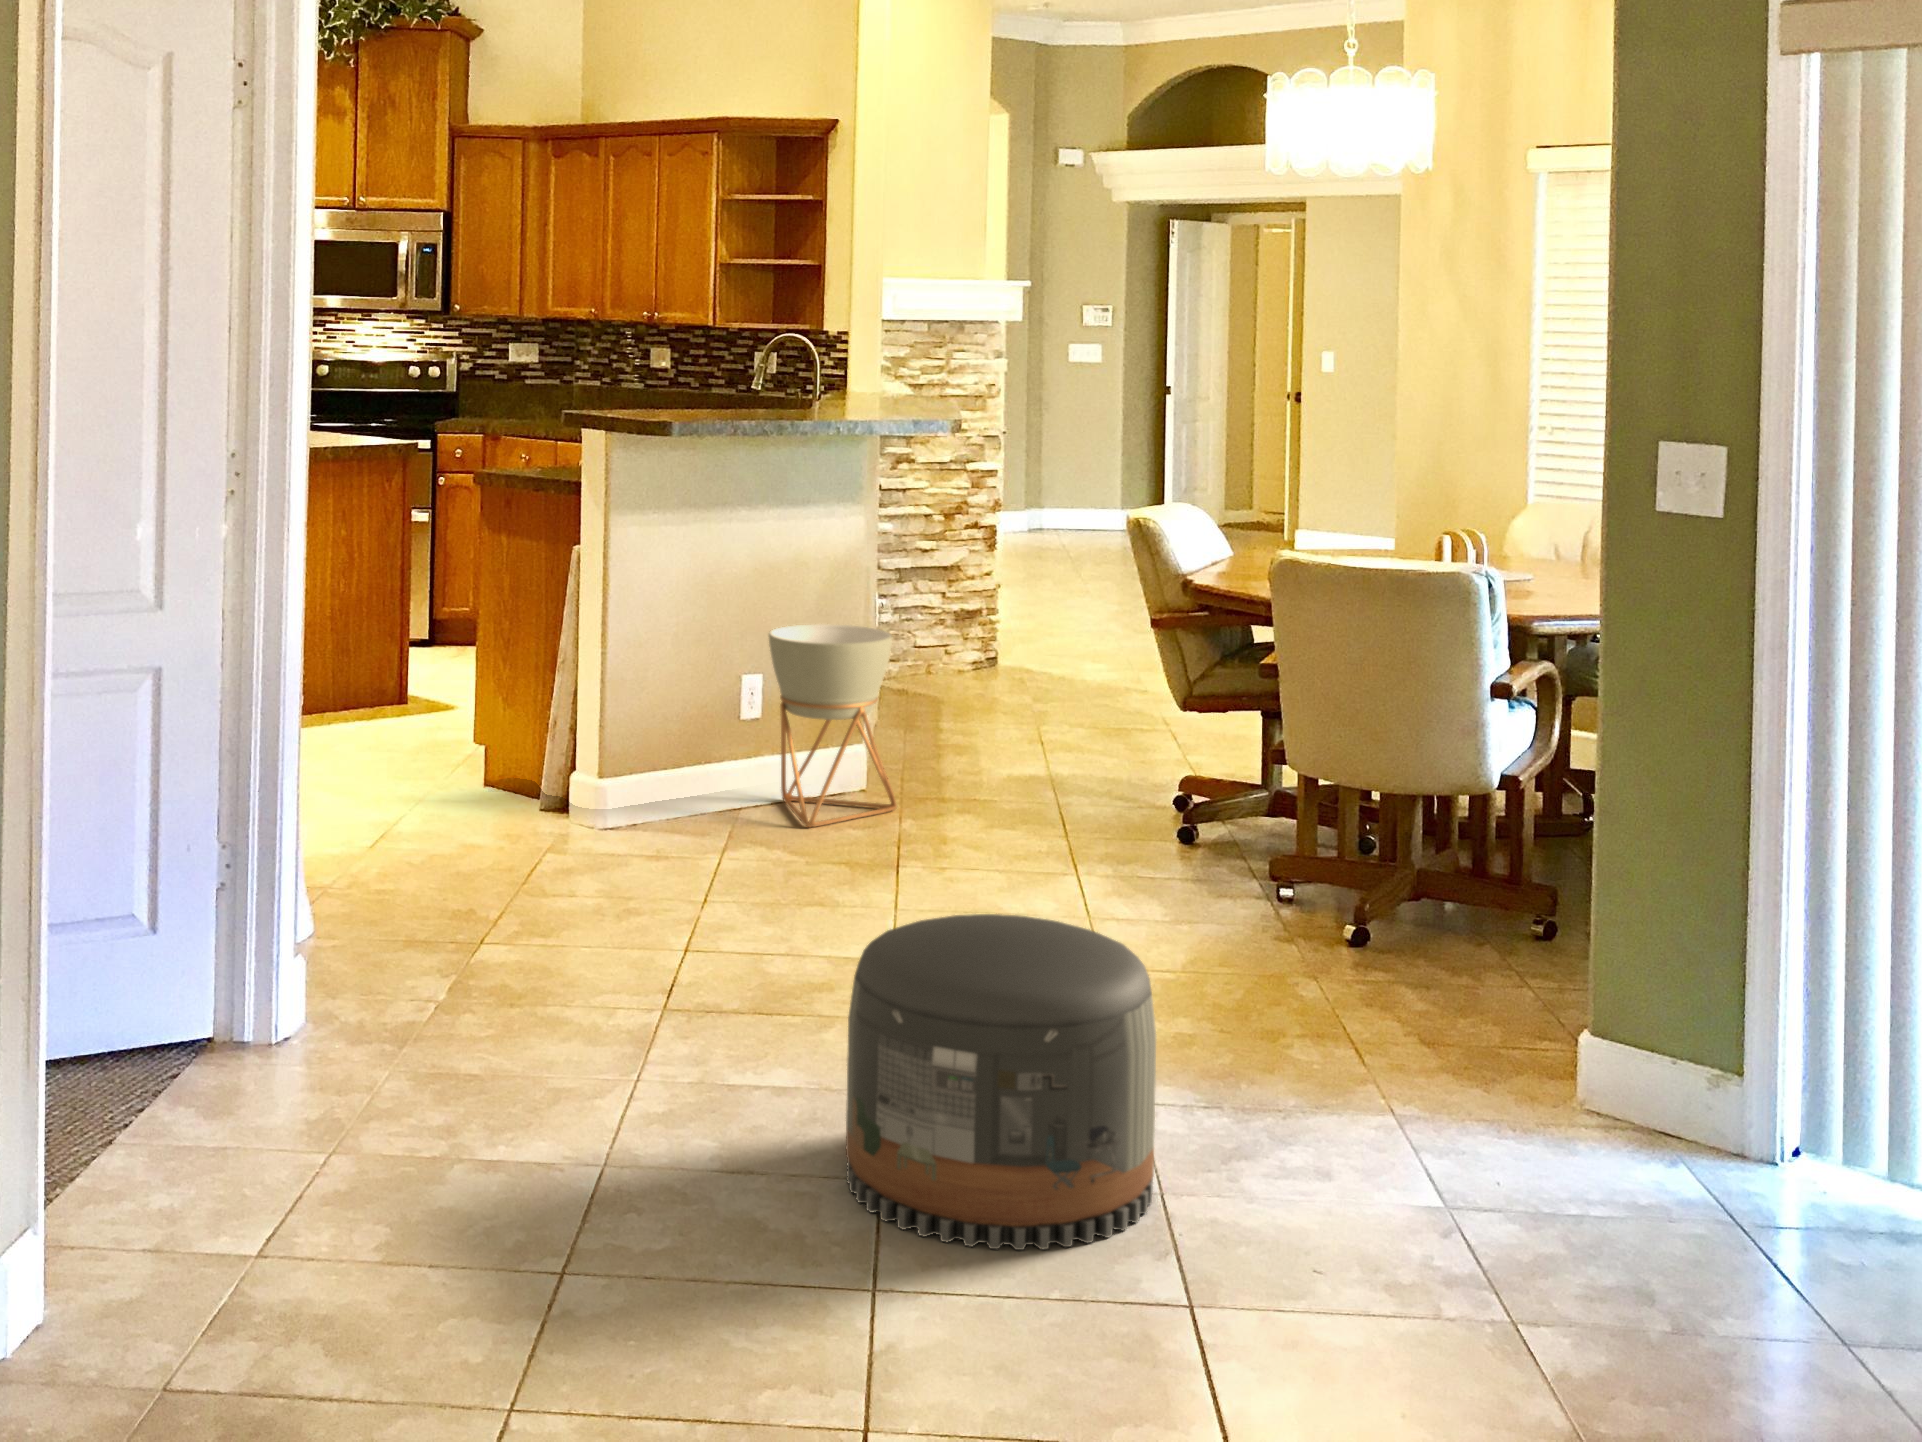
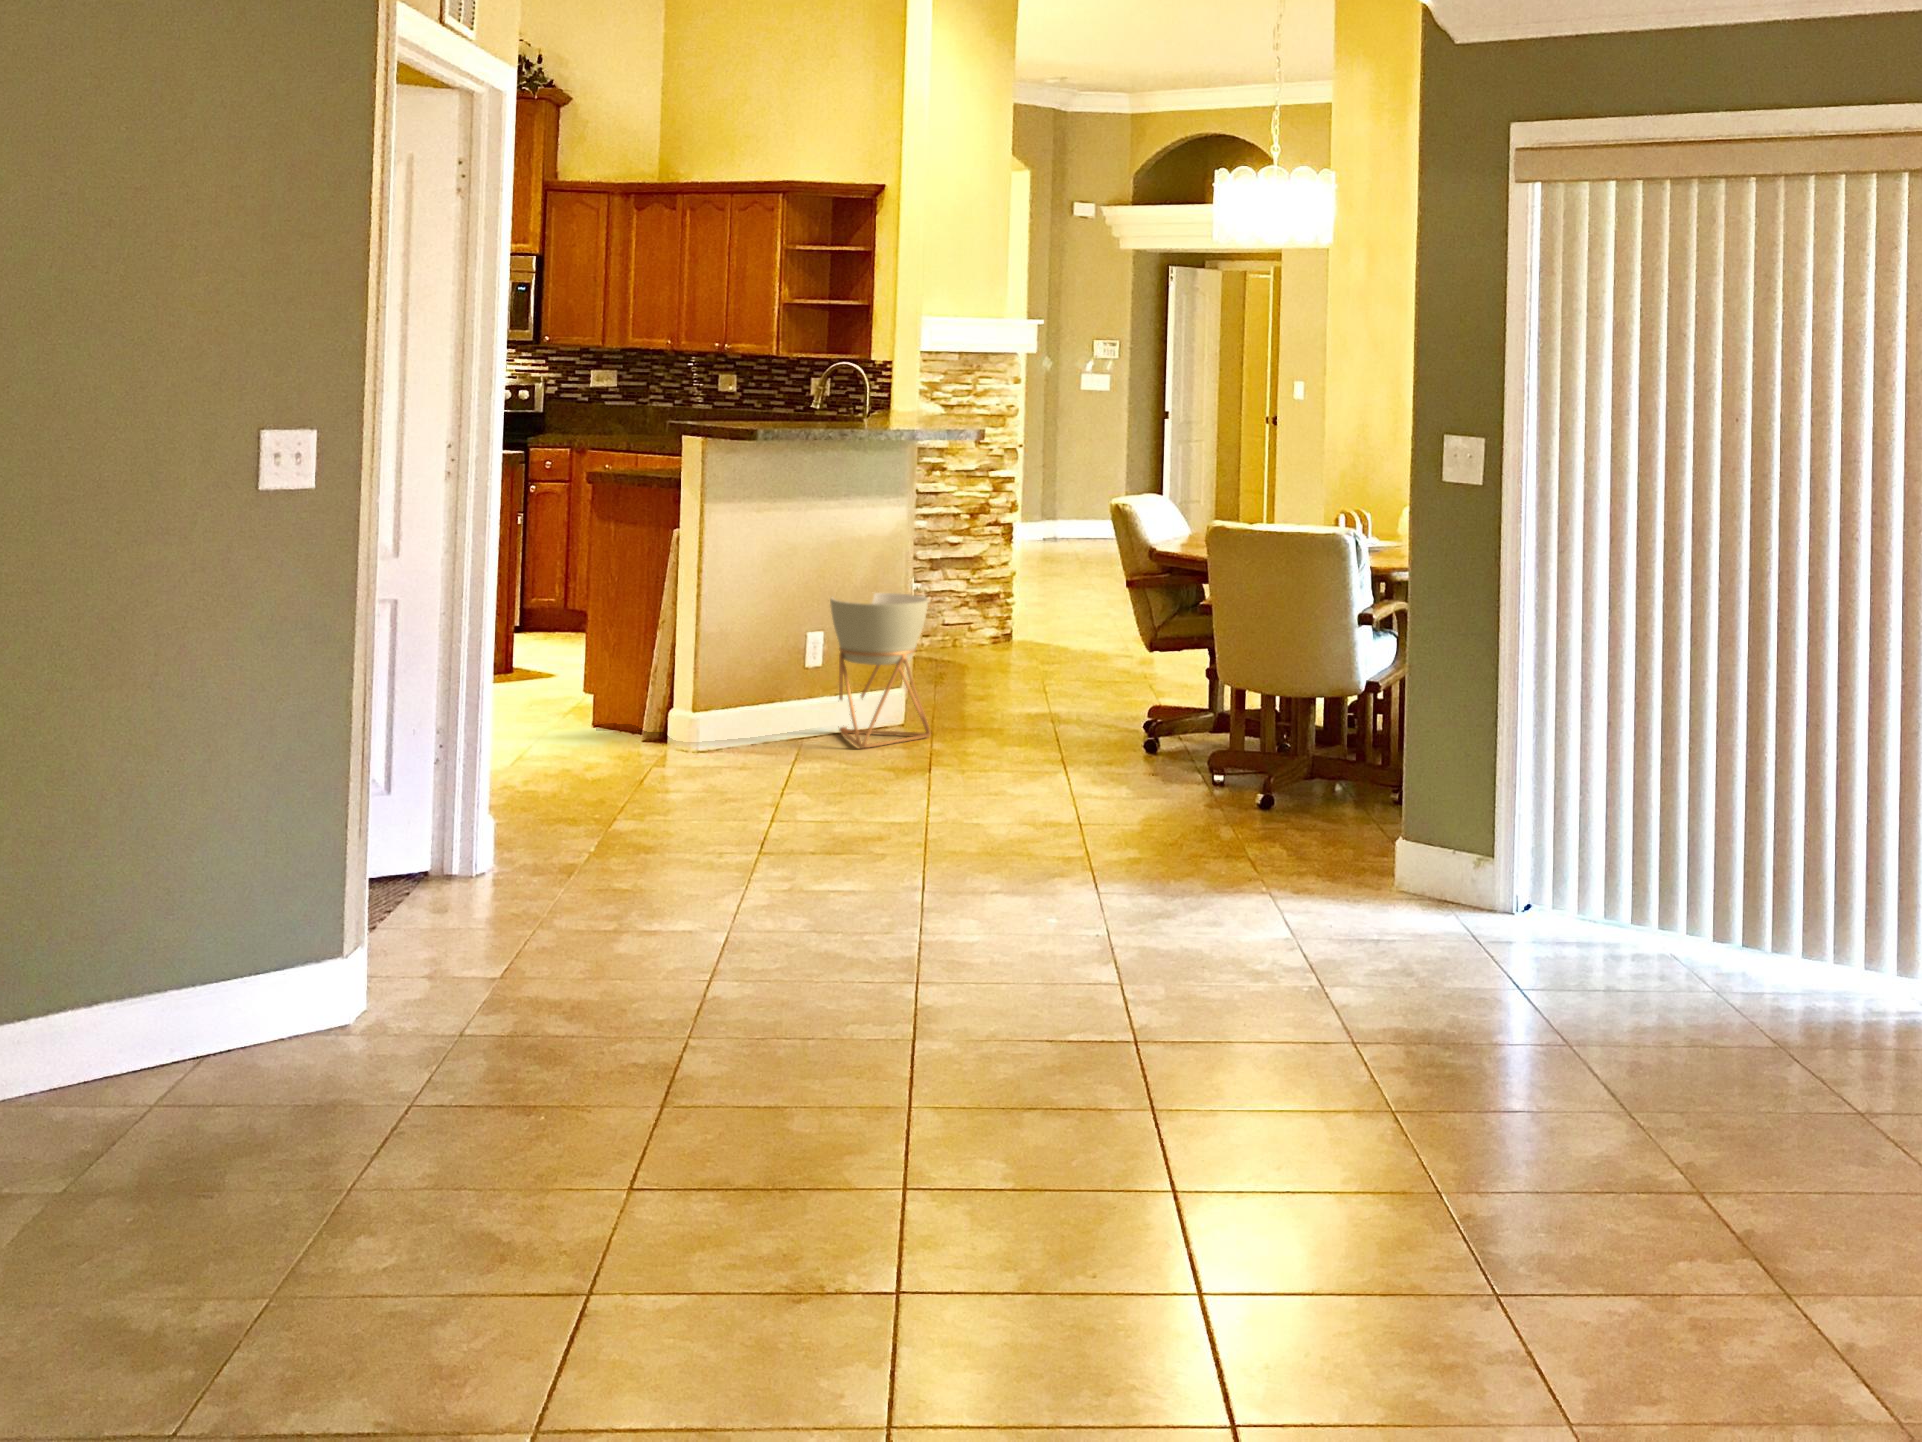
pouf: present [846,914,1156,1250] -> none [901,753,1107,953]

